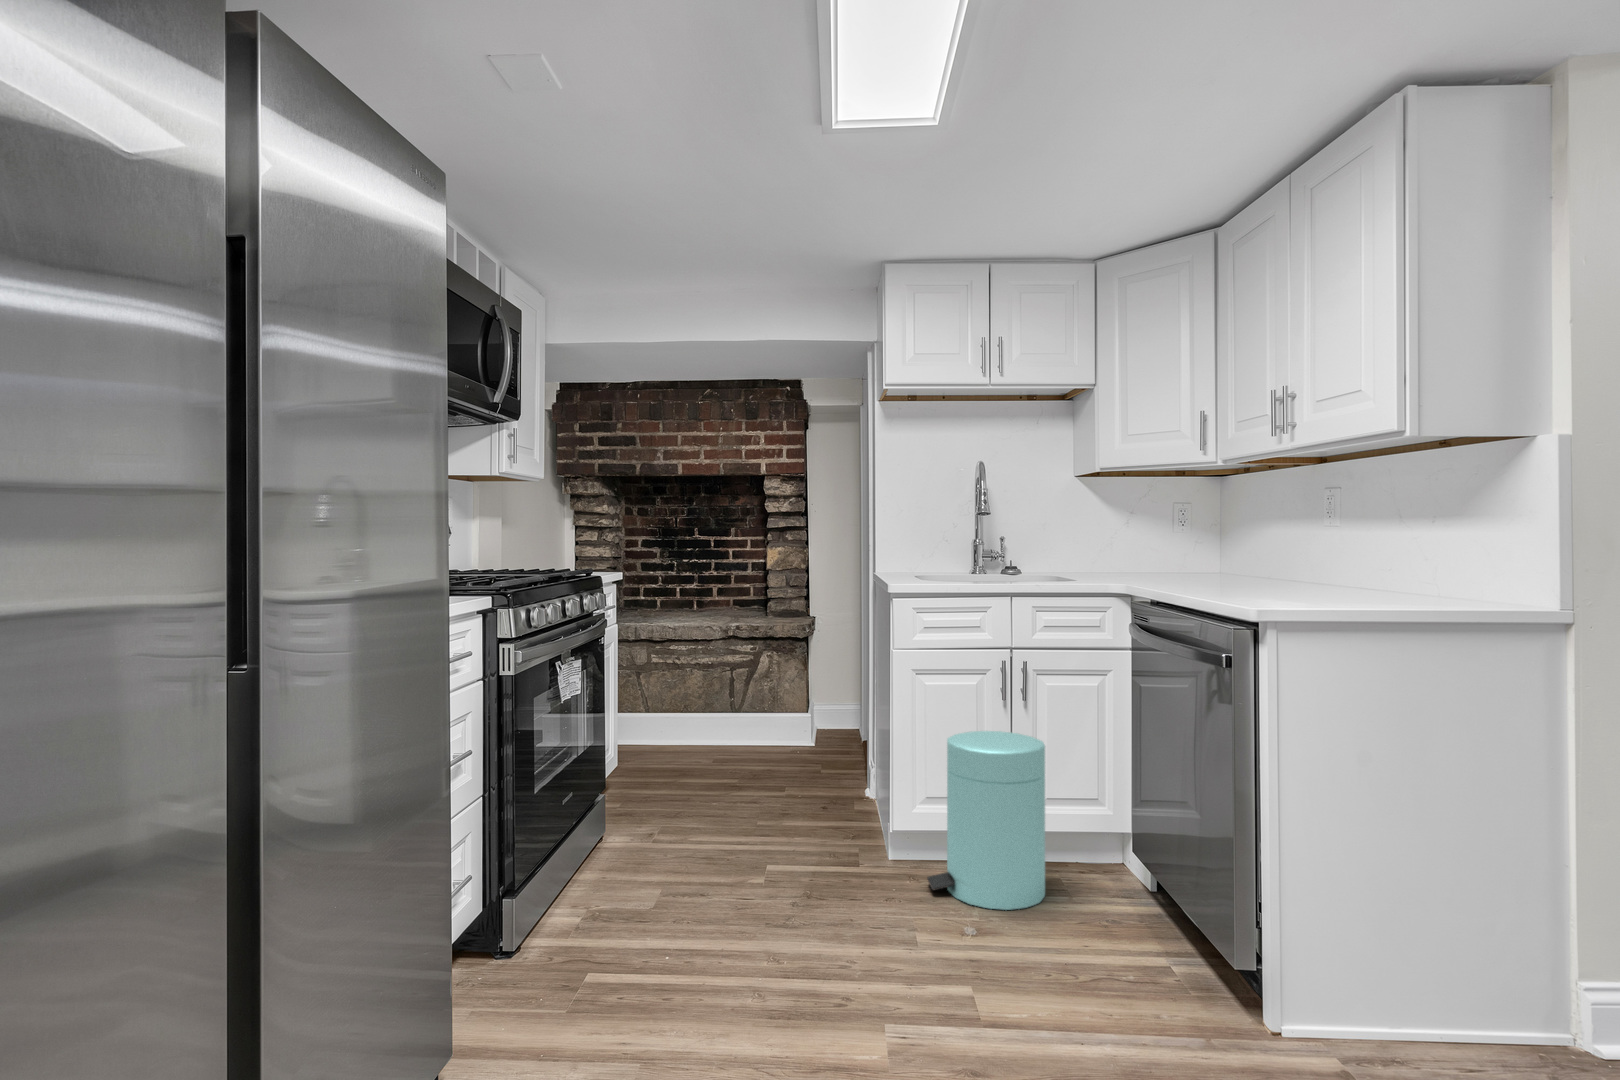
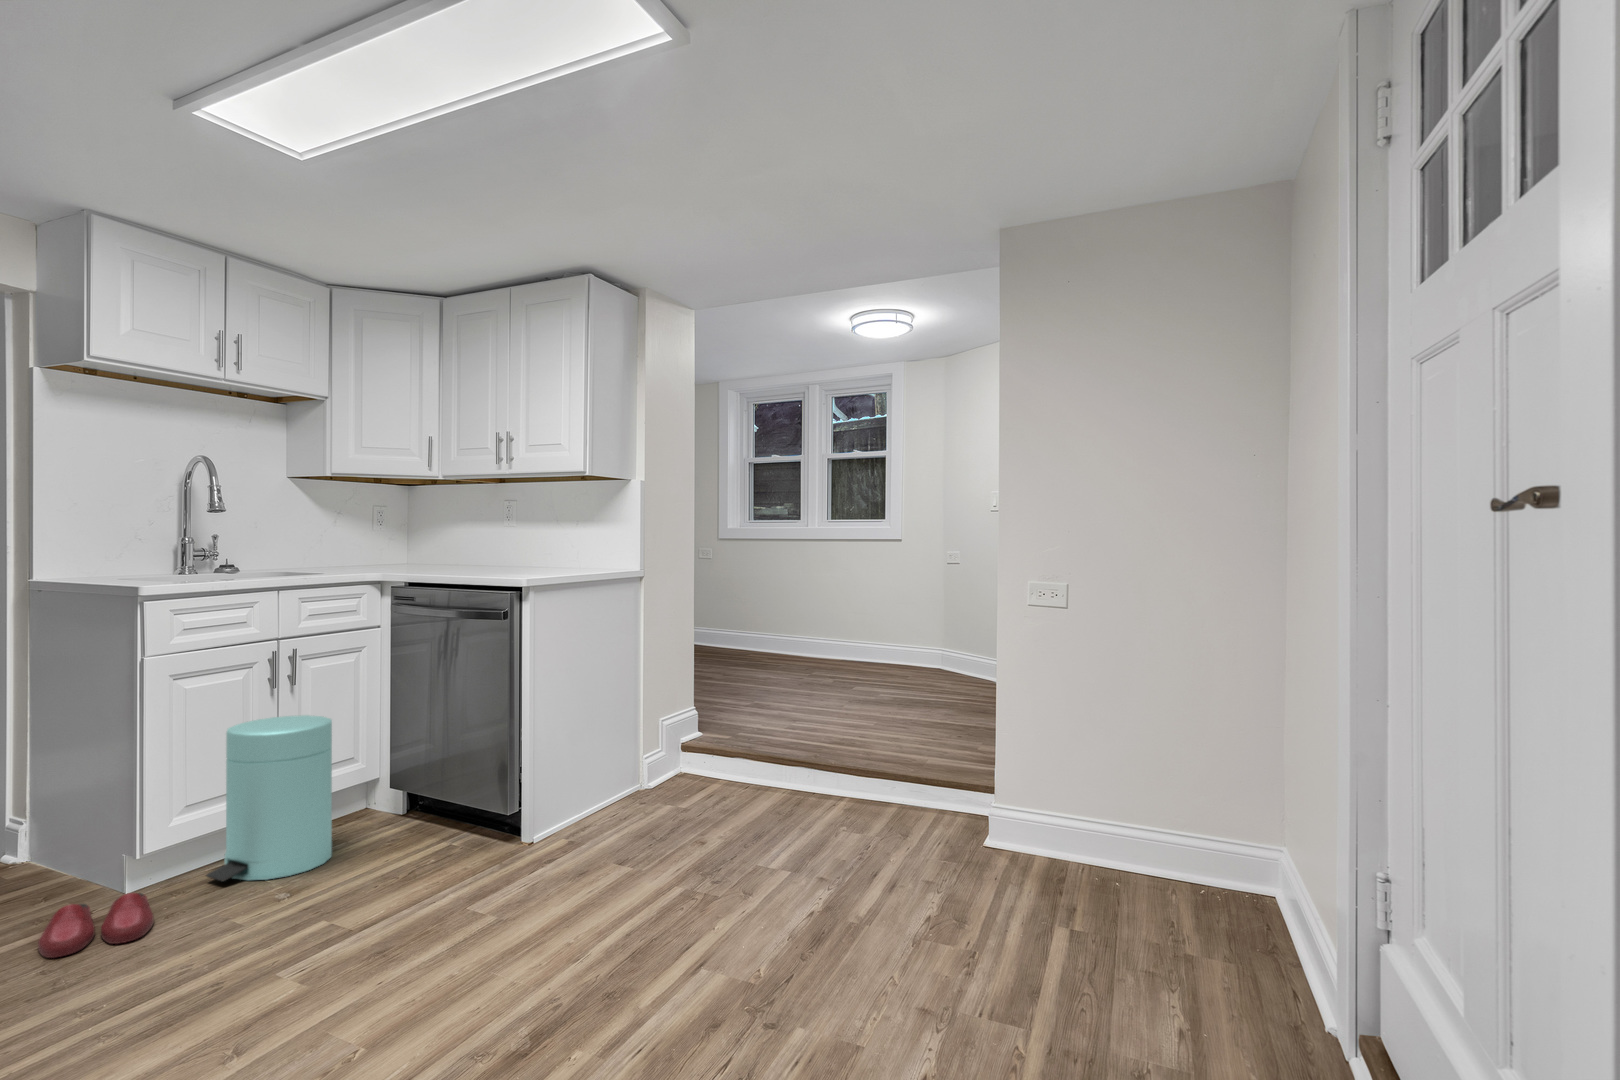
slippers: none [781,866,872,920] -> present [38,893,153,958]

